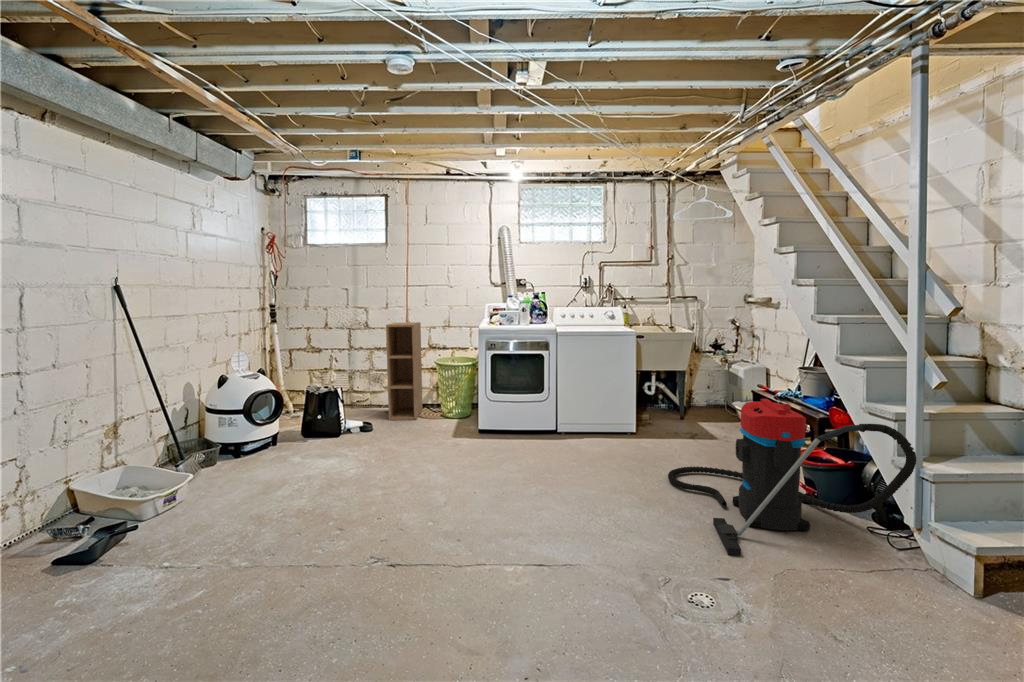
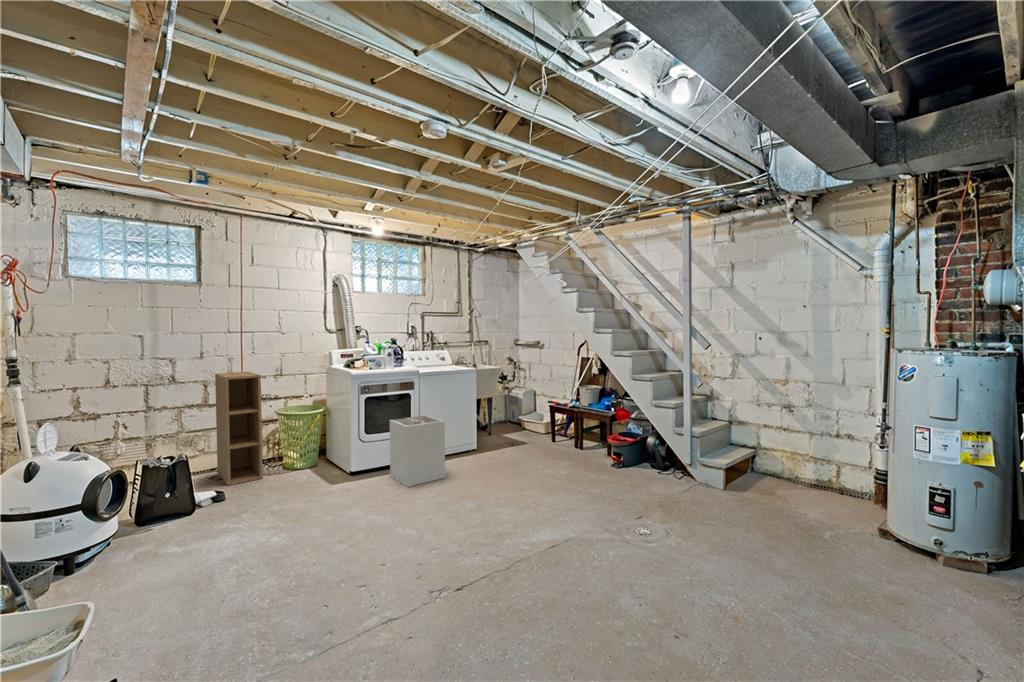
laundry hamper: none [505,379,554,452] -> present [390,415,445,487]
vacuum cleaner: present [668,399,916,556] -> none [544,410,698,512]

